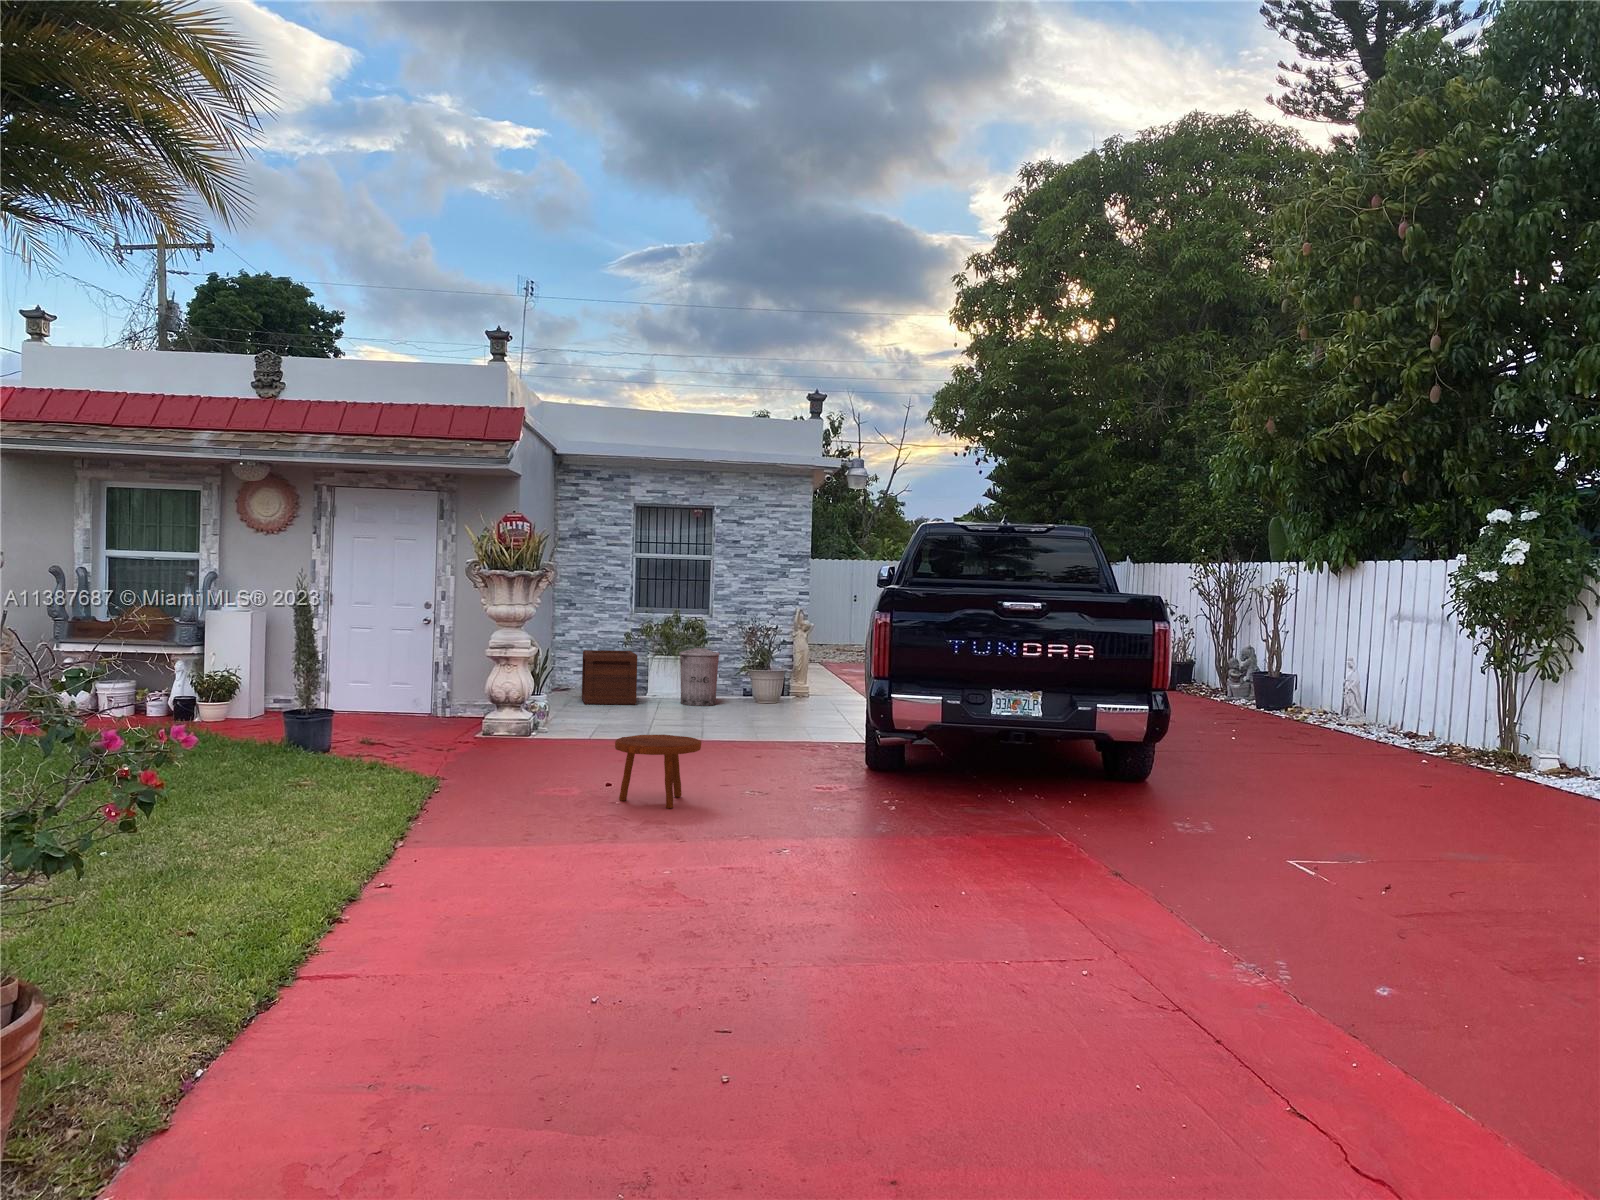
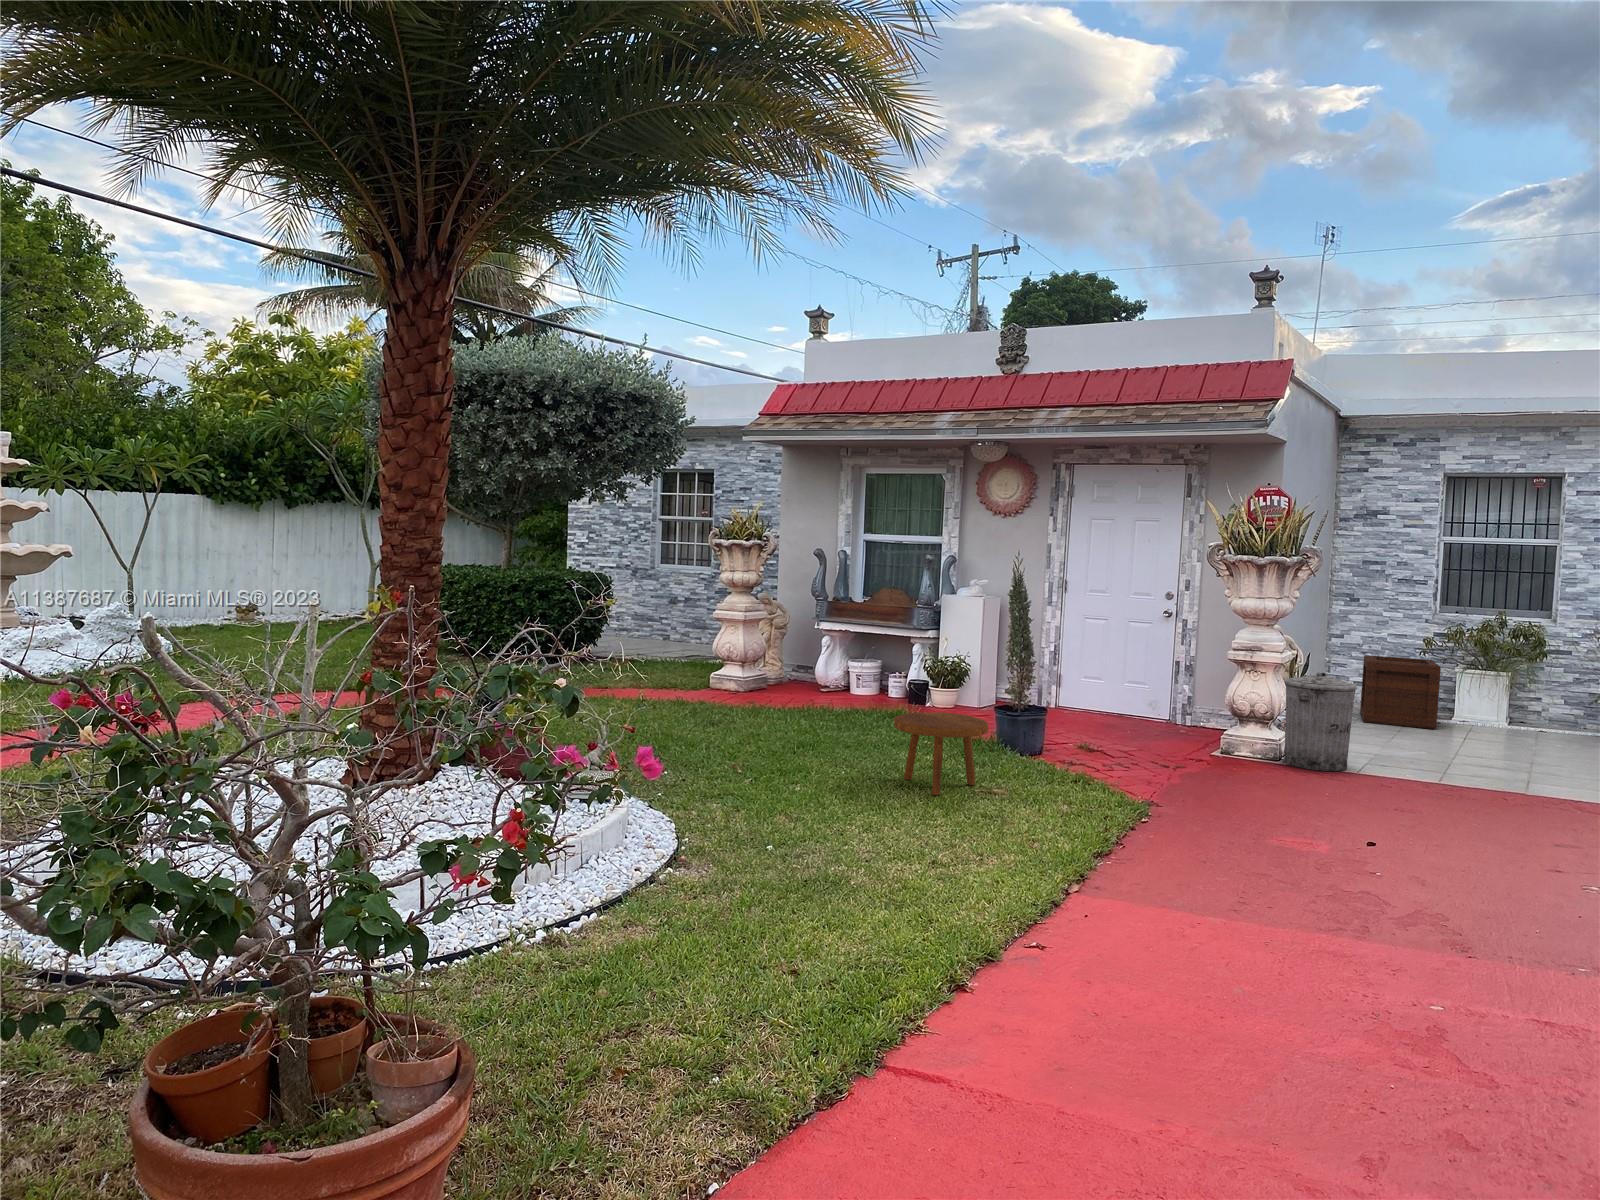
trash can: present [679,647,720,706] -> present [1284,672,1357,771]
footstool: present [615,735,701,808] -> present [894,712,988,795]

